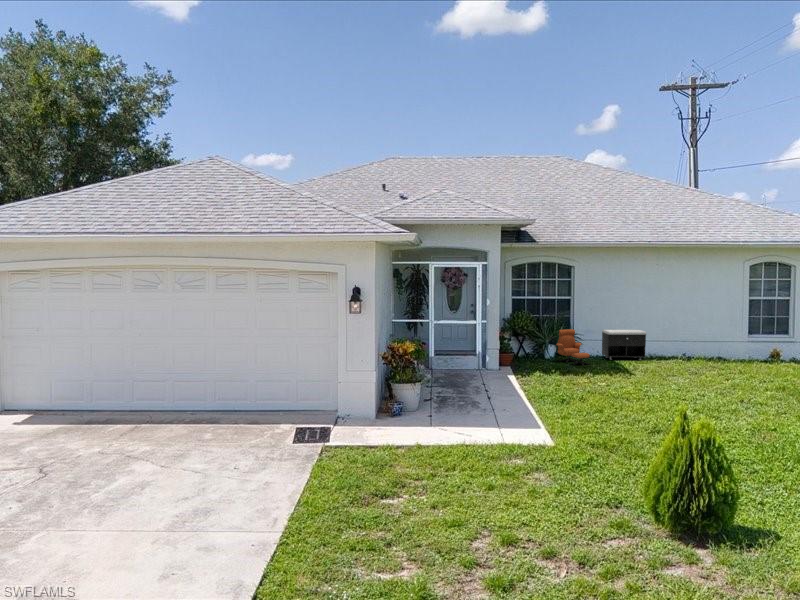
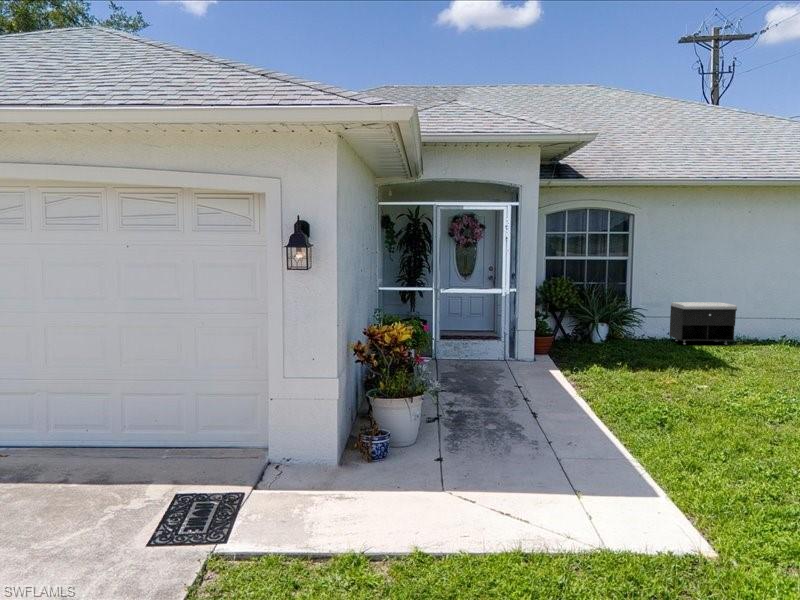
lounge chair: present [556,329,590,366] -> none [610,302,661,354]

